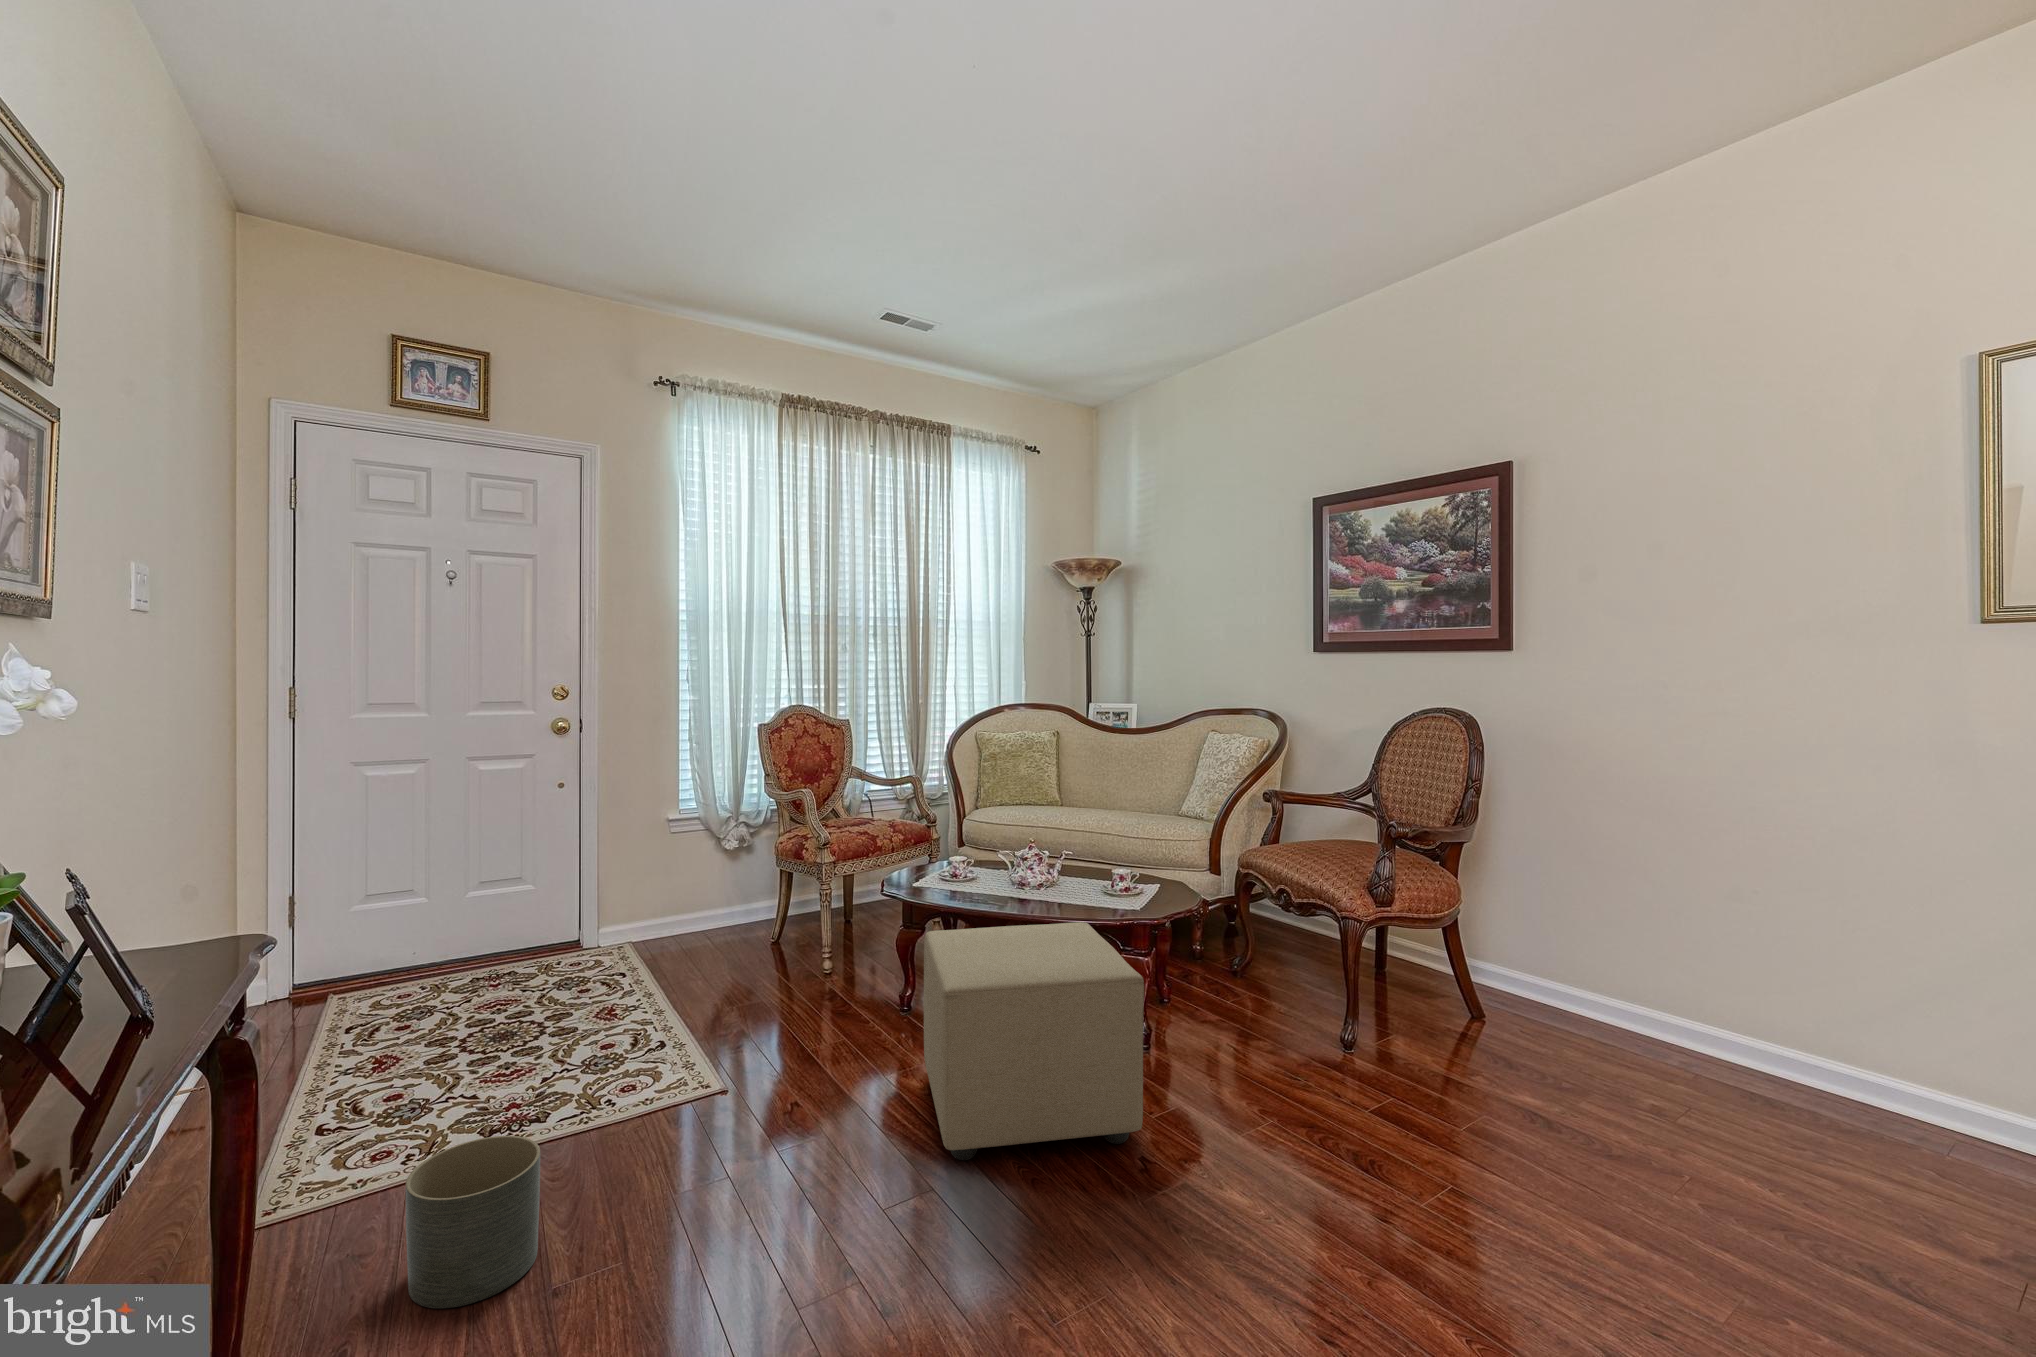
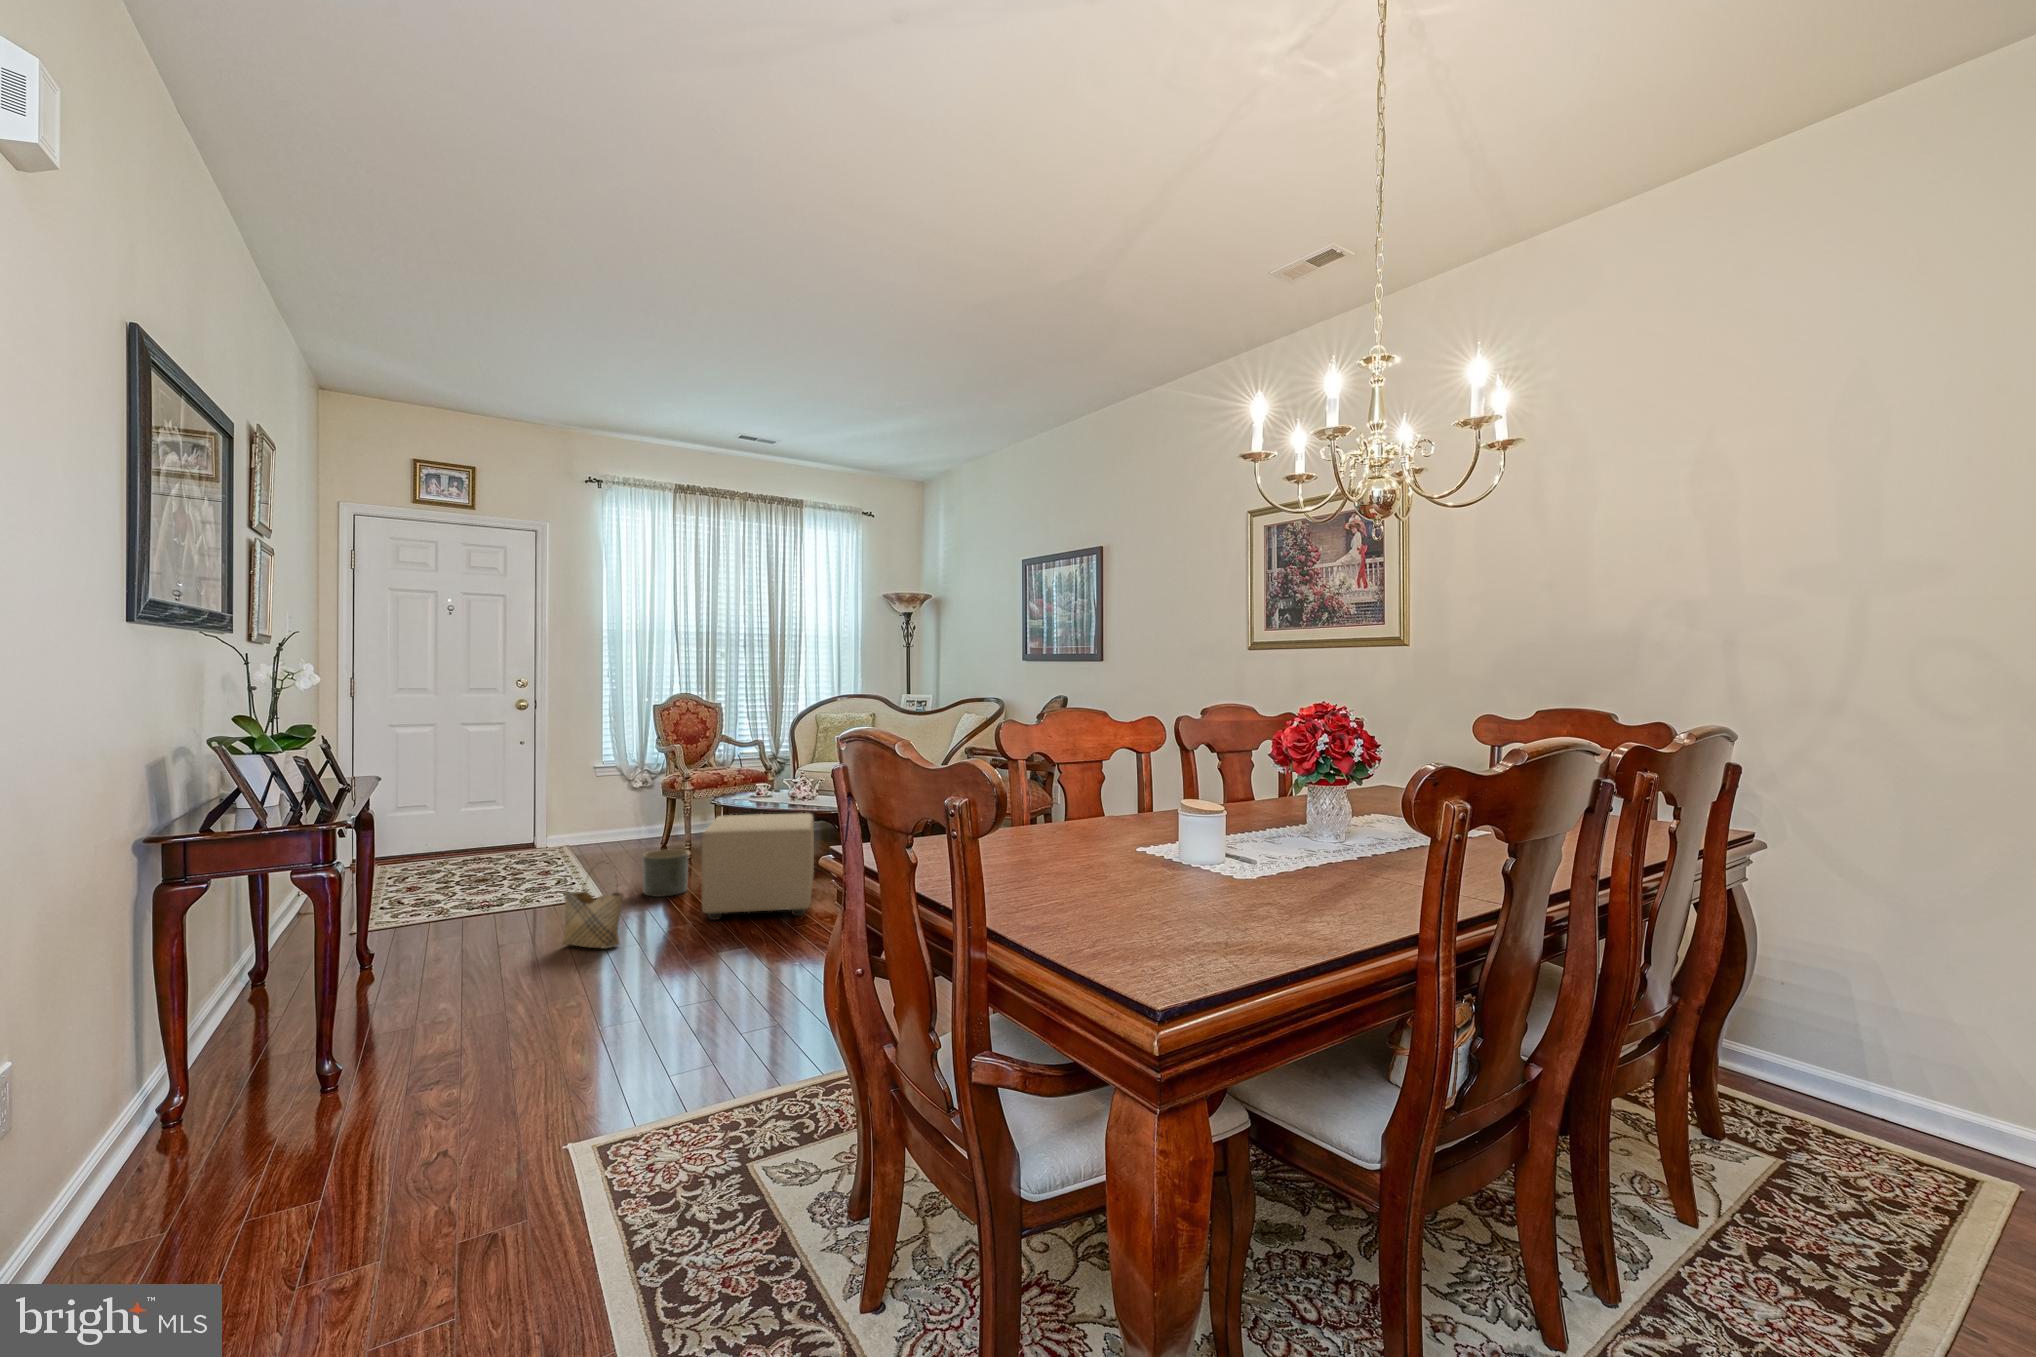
woven basket: none [690,1079,824,1295] -> present [562,863,624,949]
planter: present [406,1136,540,1308] -> present [643,849,688,897]

